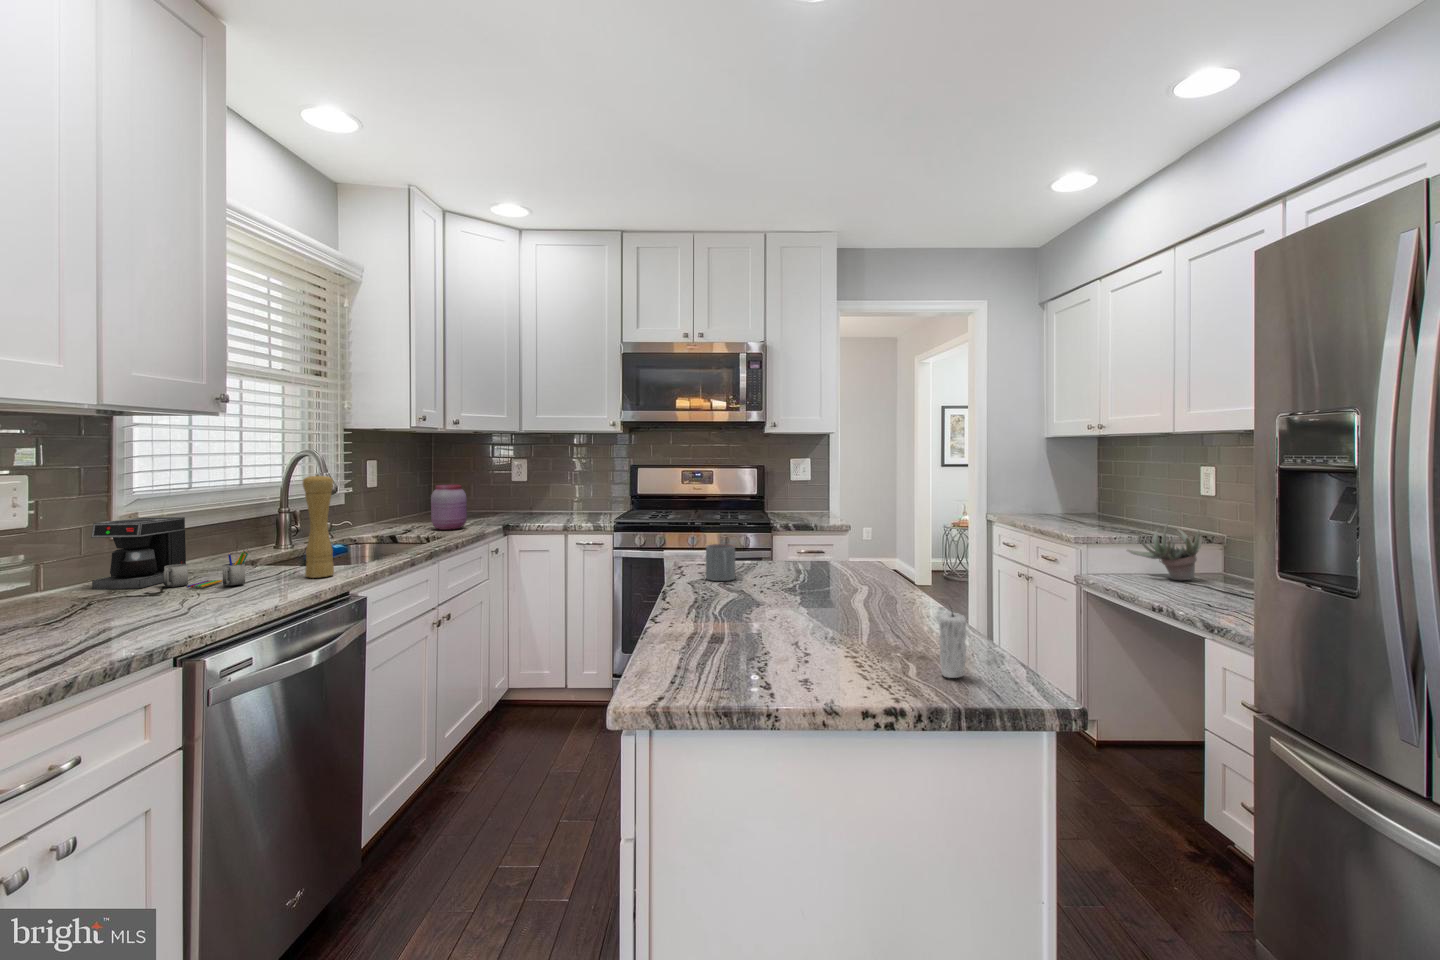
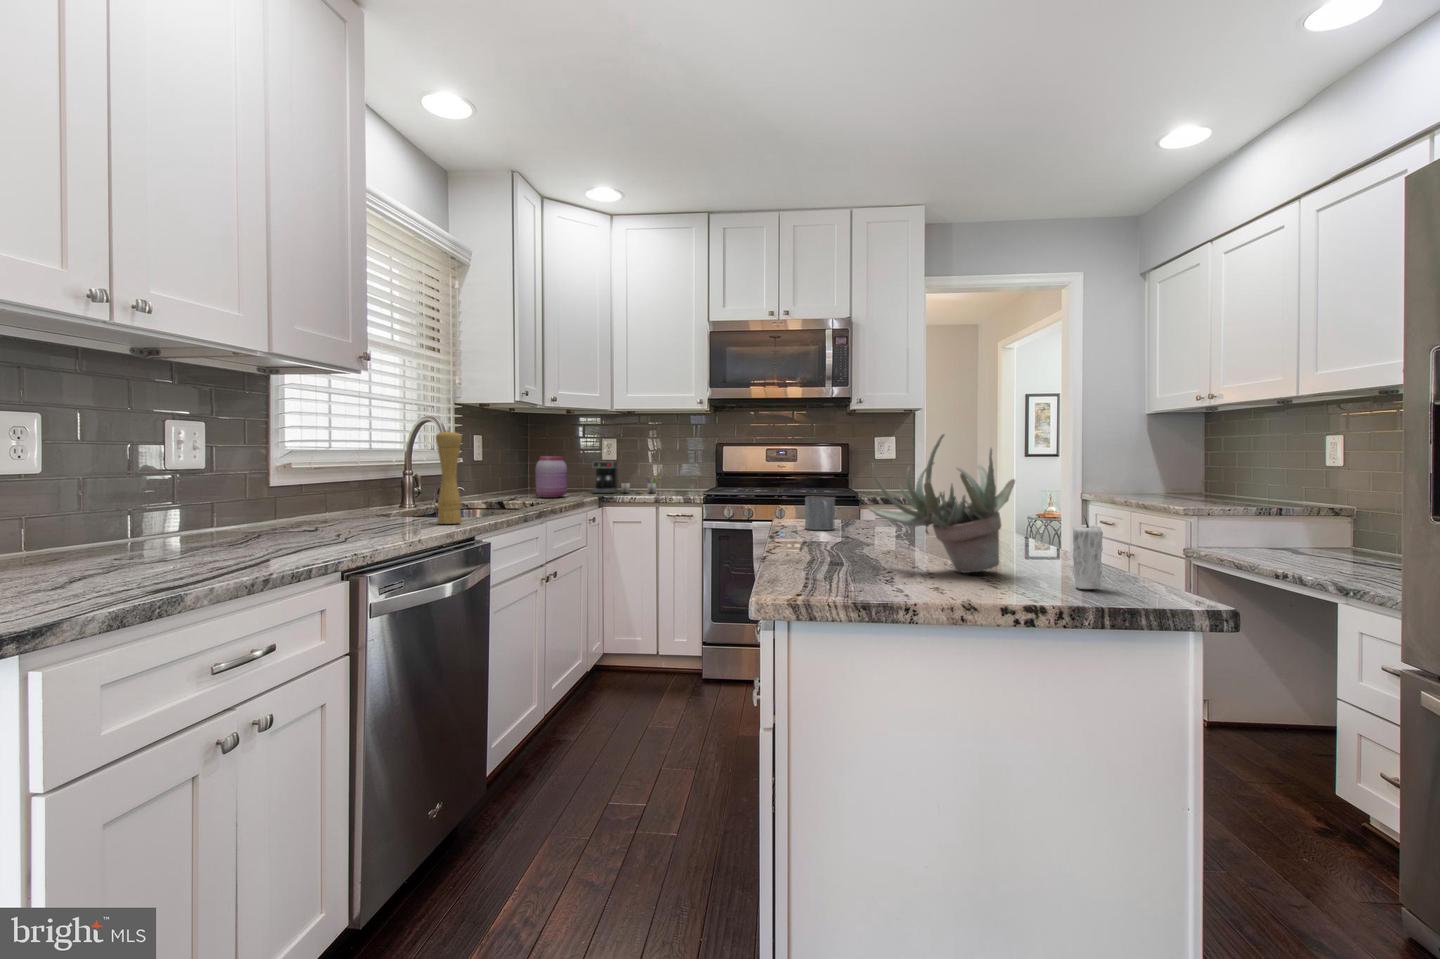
coffee maker: present [91,517,249,589] -> present [592,461,657,493]
succulent plant: present [1127,519,1202,580] -> present [869,434,1015,573]

